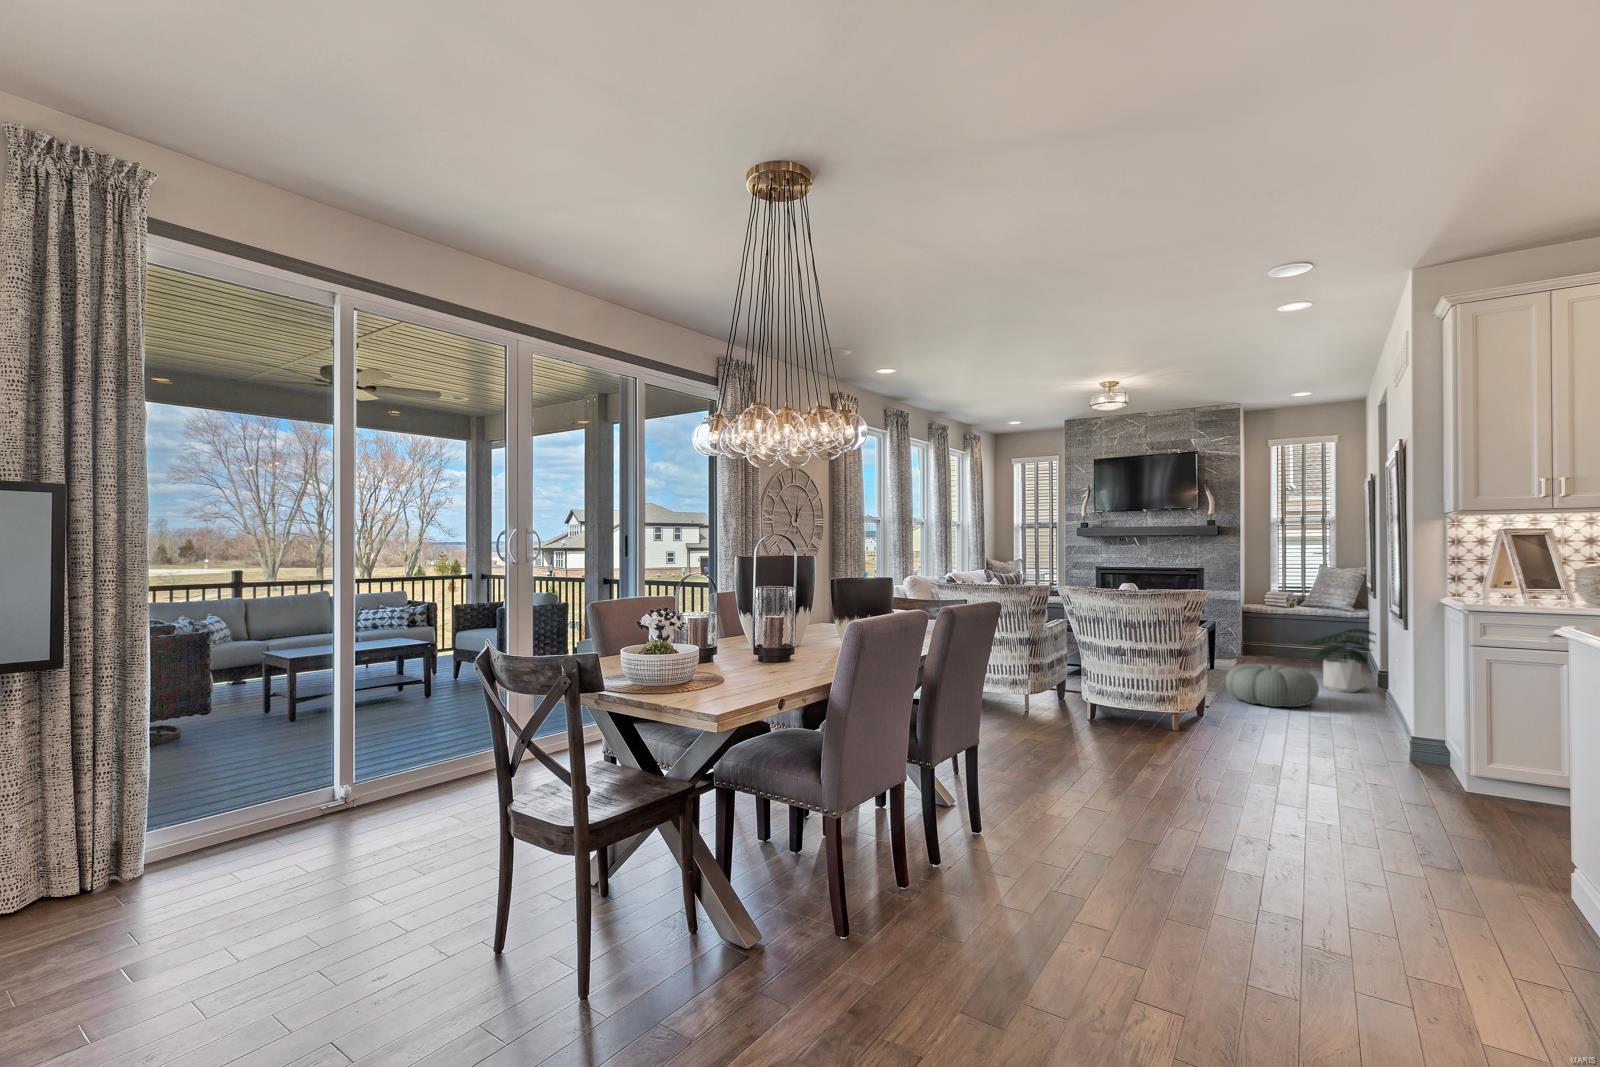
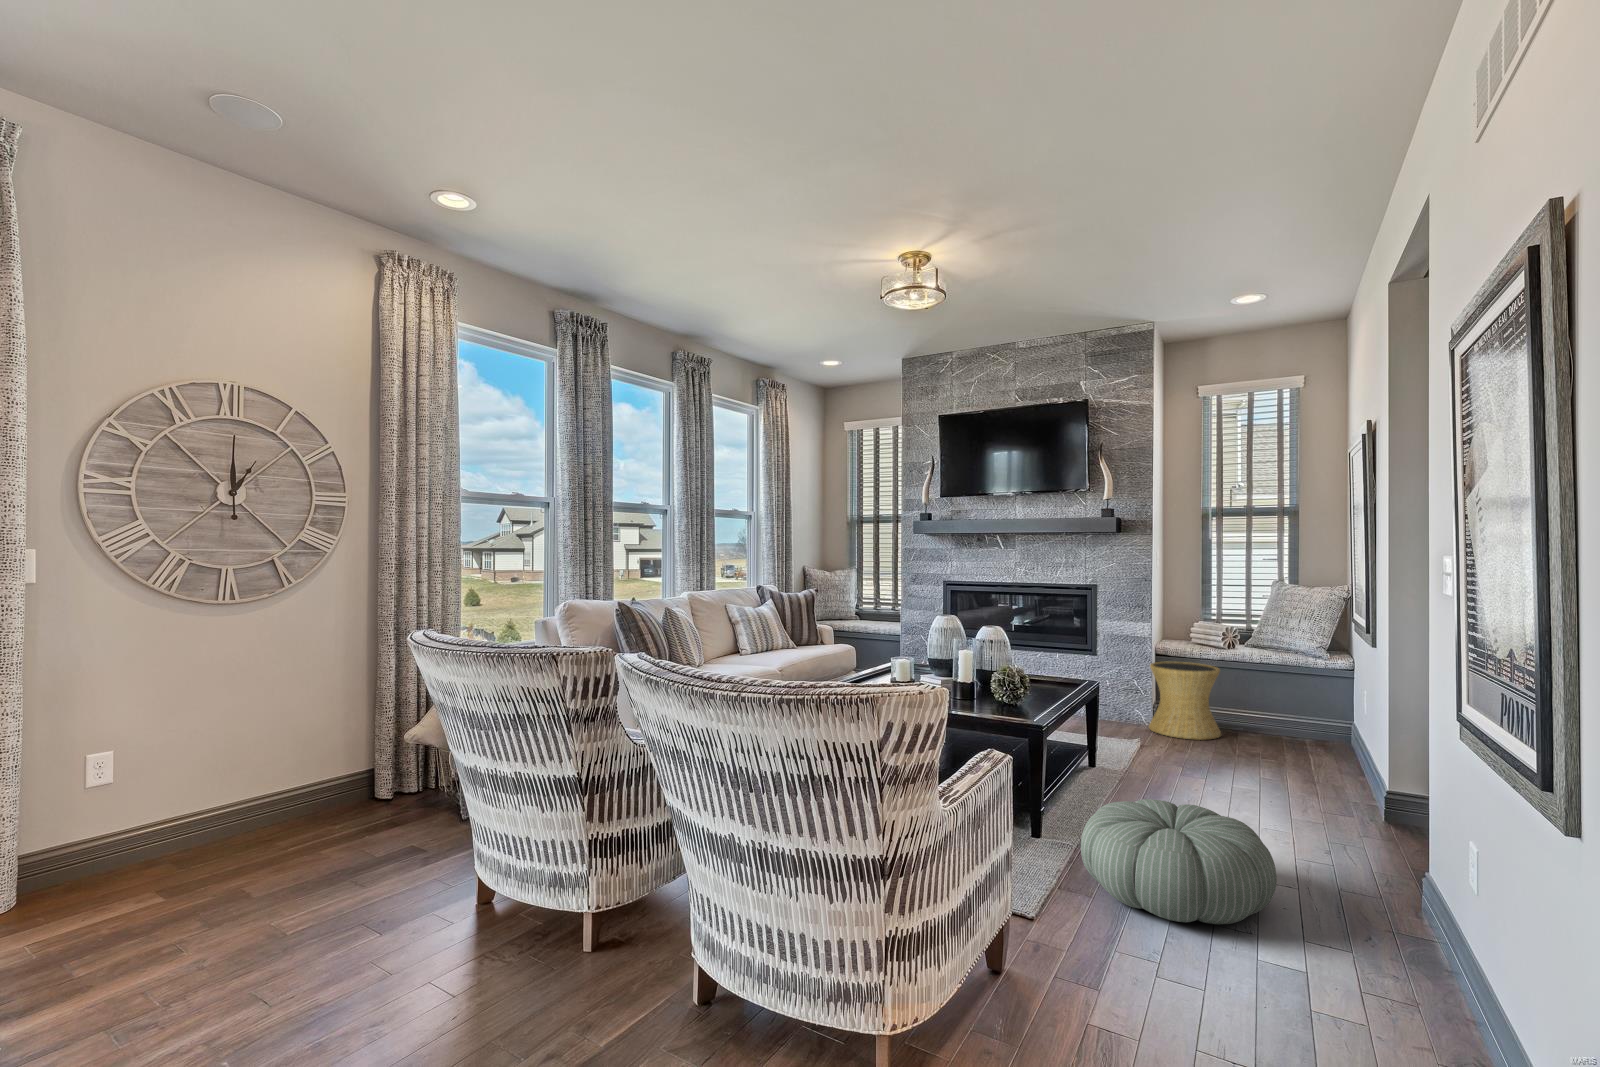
side table: none [1240,616,1287,660] -> present [1149,662,1221,740]
potted plant: present [1305,629,1376,692] -> none [1245,715,1392,849]

